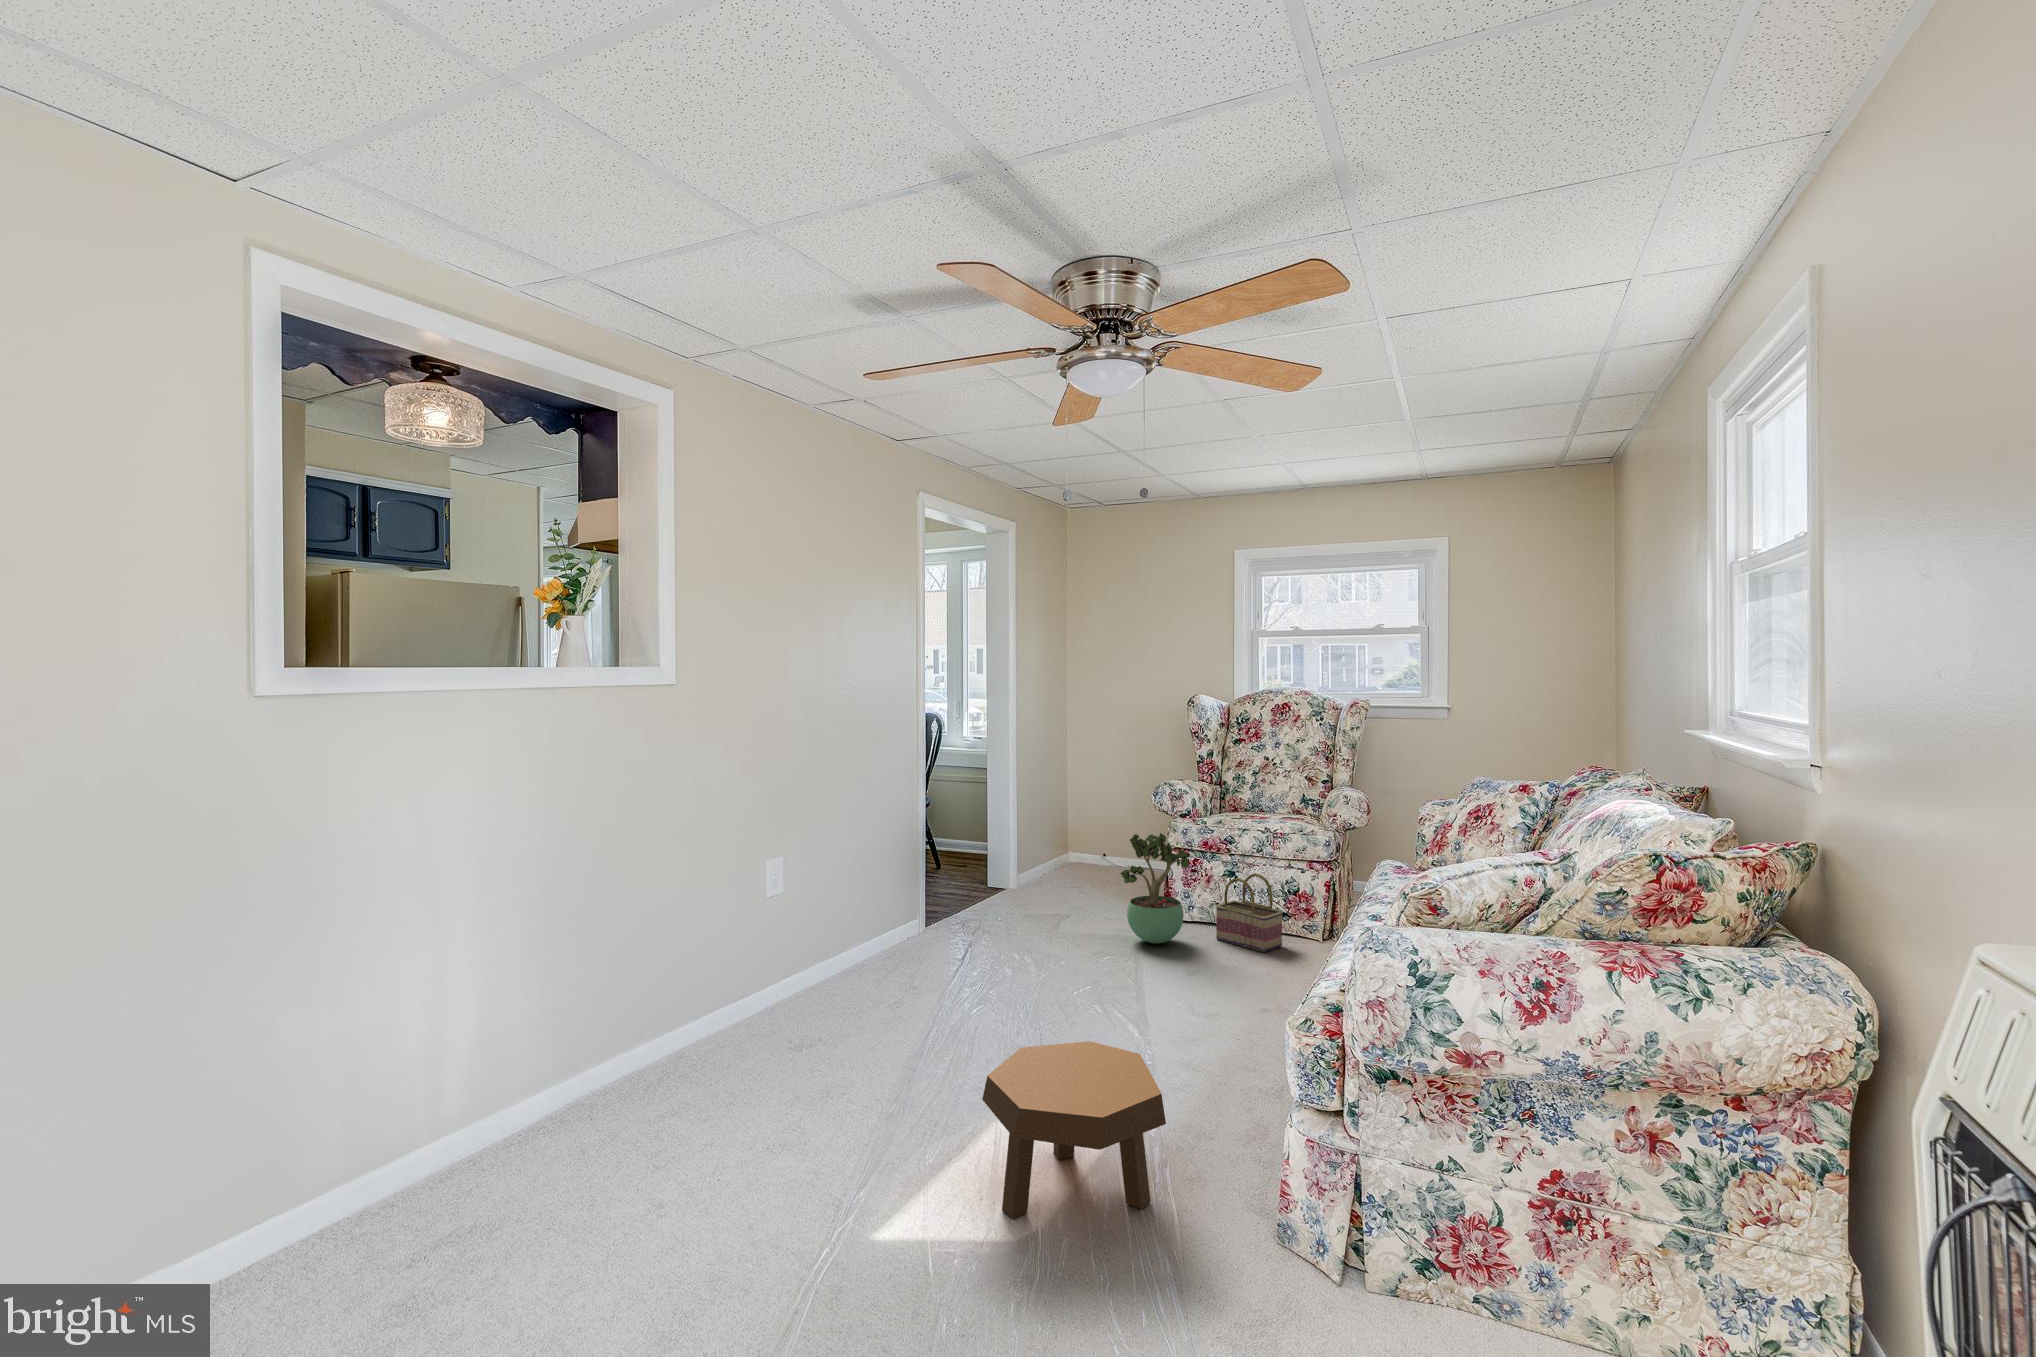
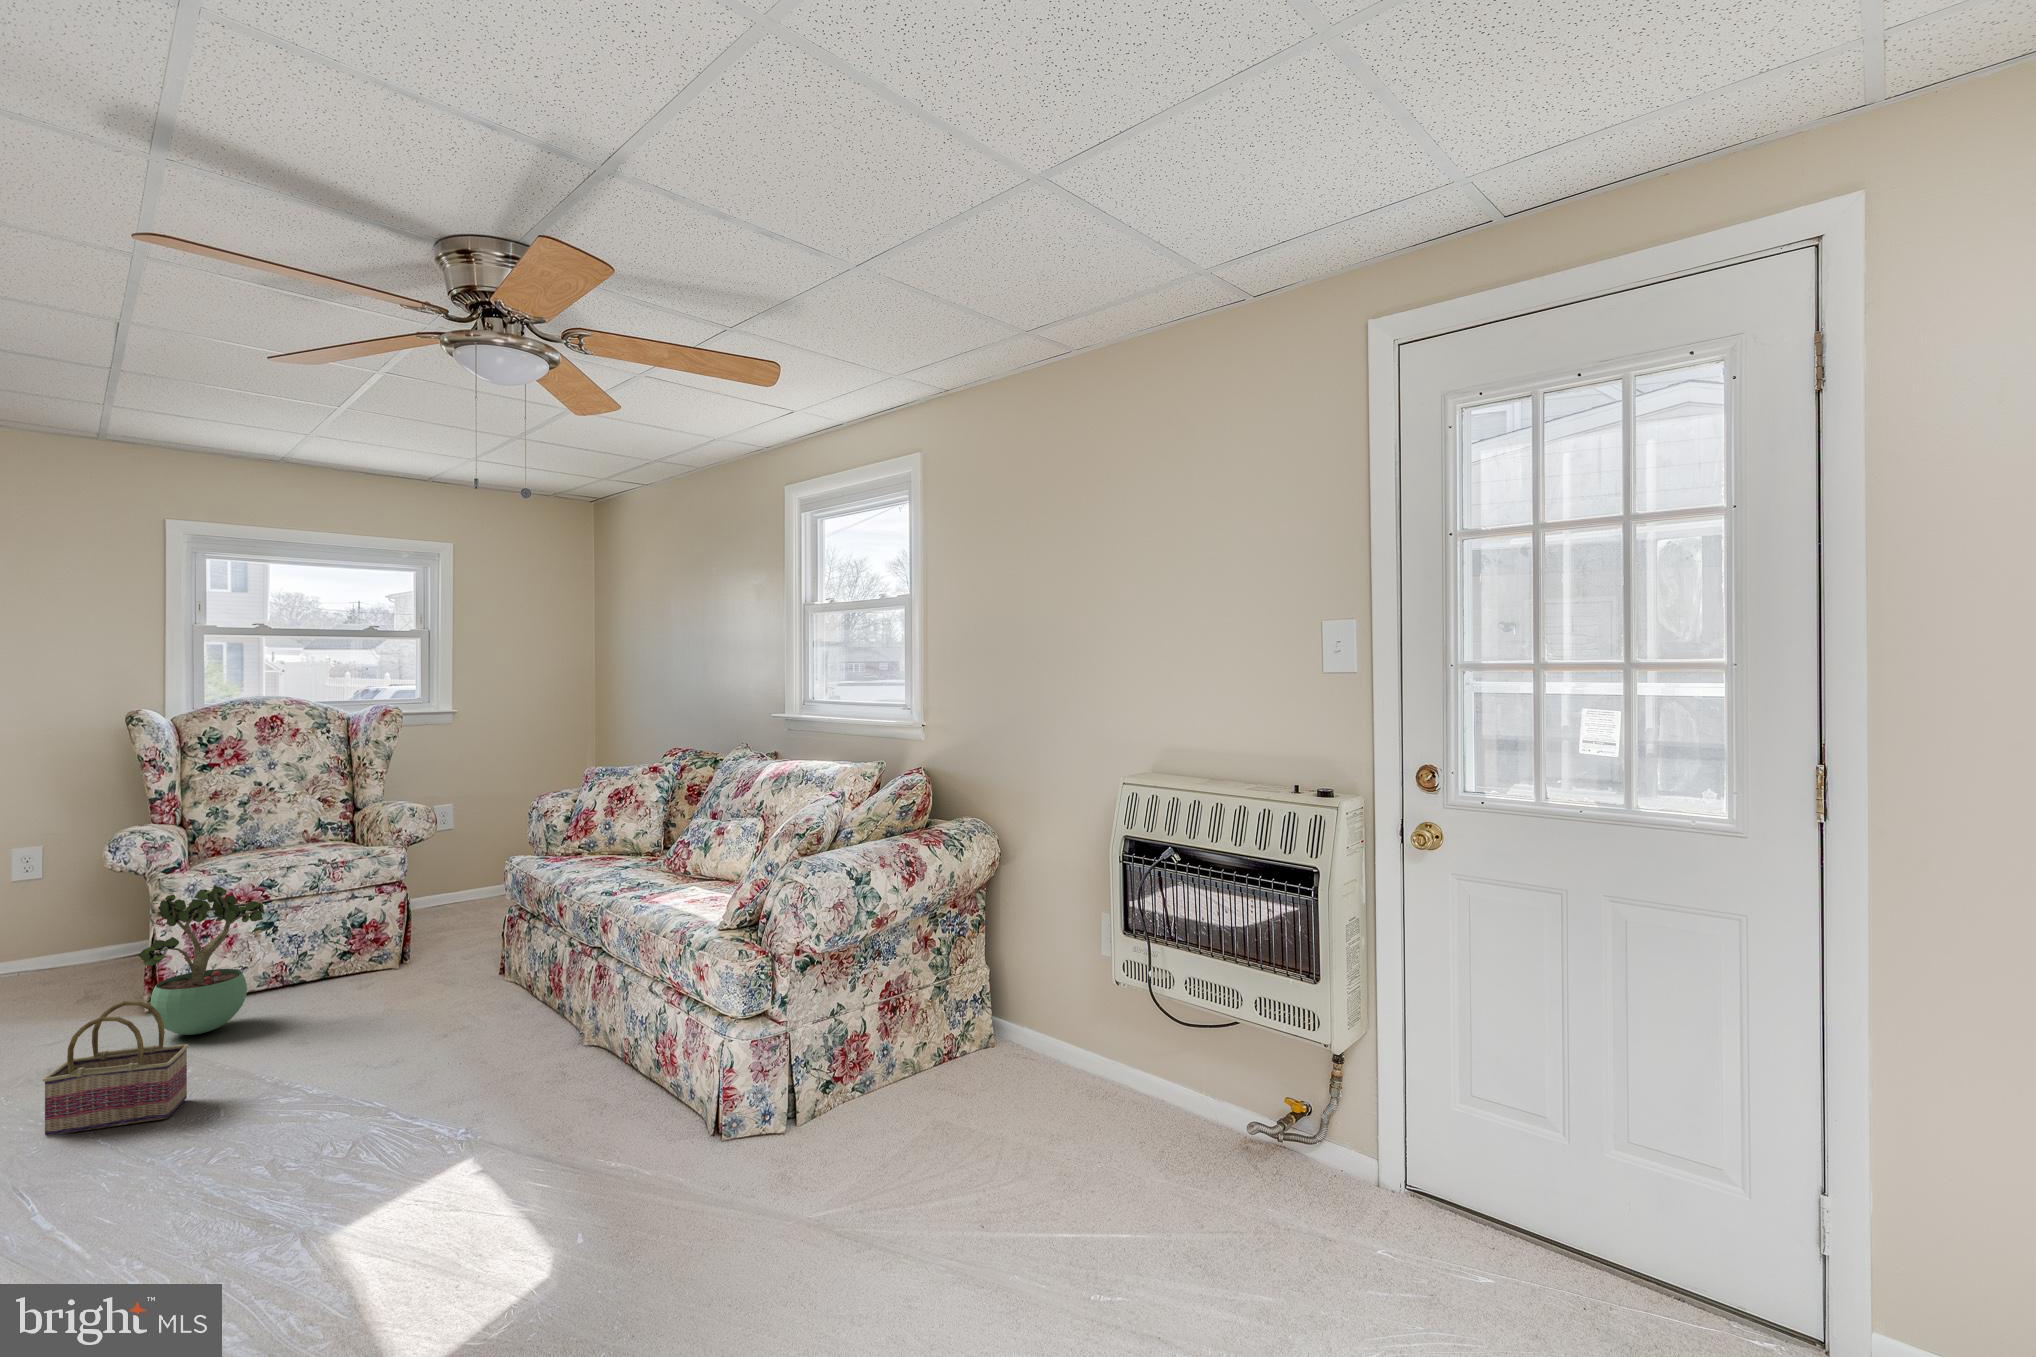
basket: present [1215,873,1283,952] -> present [42,1001,189,1136]
footstool: present [982,1041,1166,1219] -> none [443,1056,654,1257]

